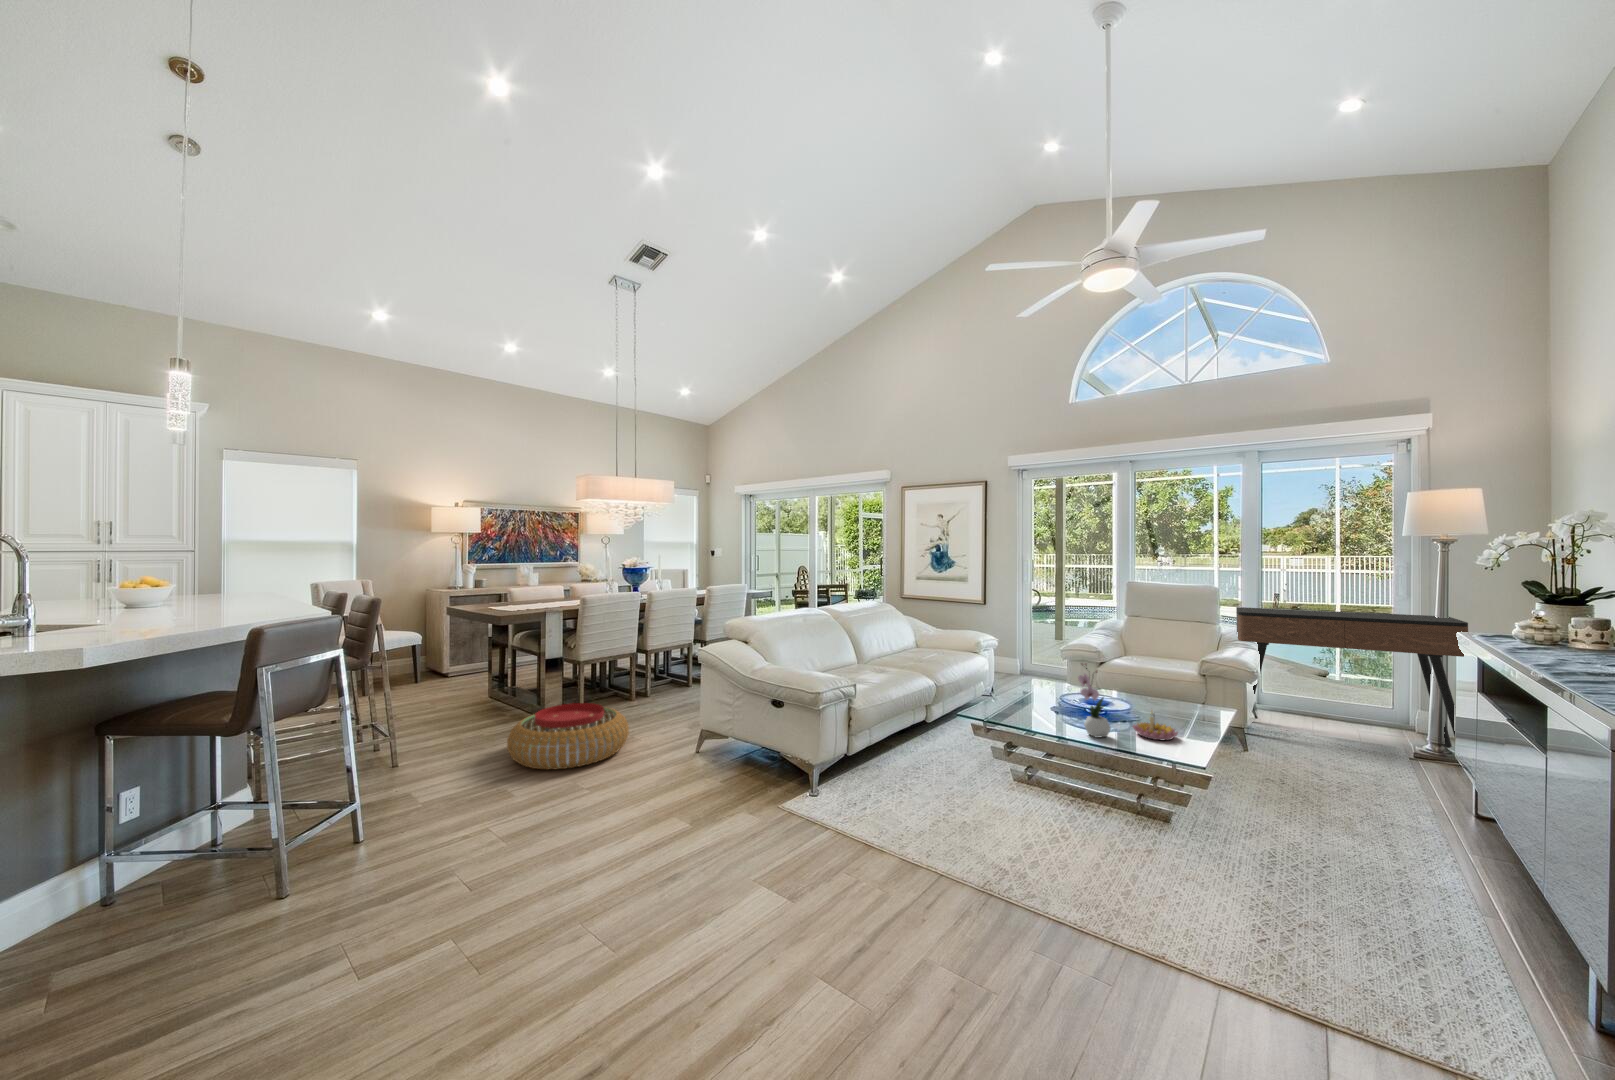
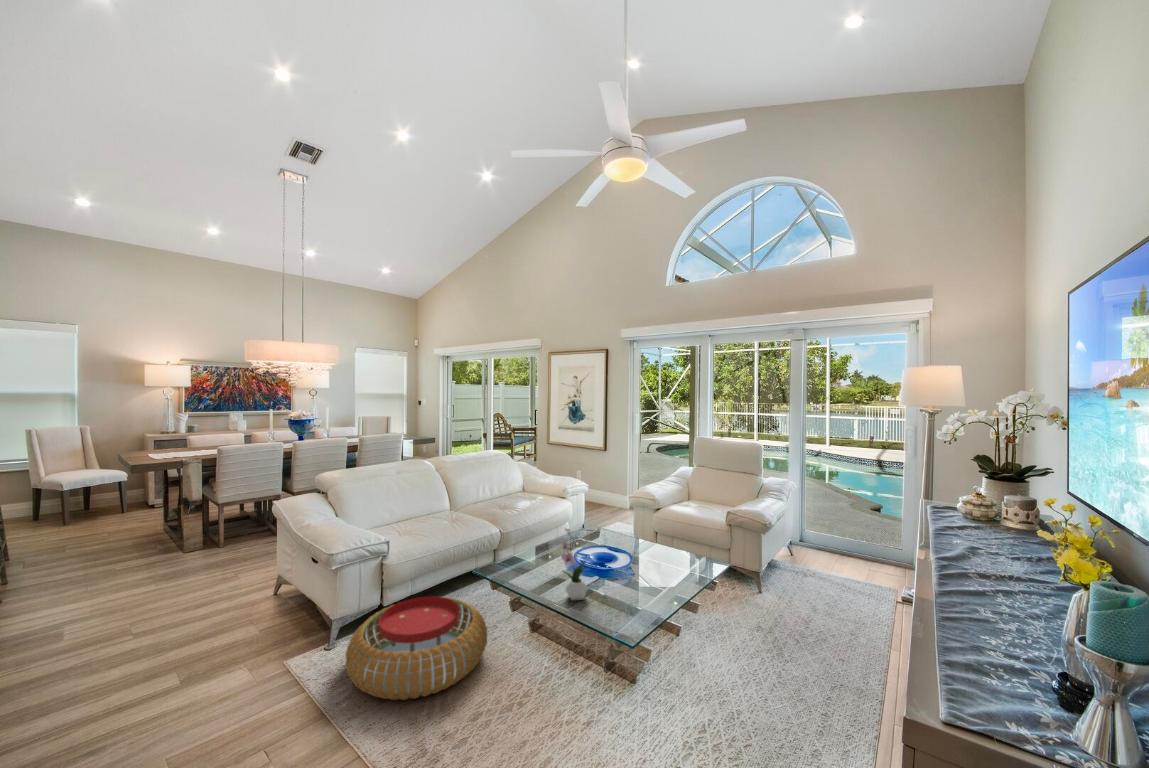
console table: present [1236,607,1468,748] -> none [774,462,957,615]
pouf: present [507,703,629,769] -> present [346,596,487,700]
candle holder: present [1133,712,1178,741] -> none [612,573,649,605]

